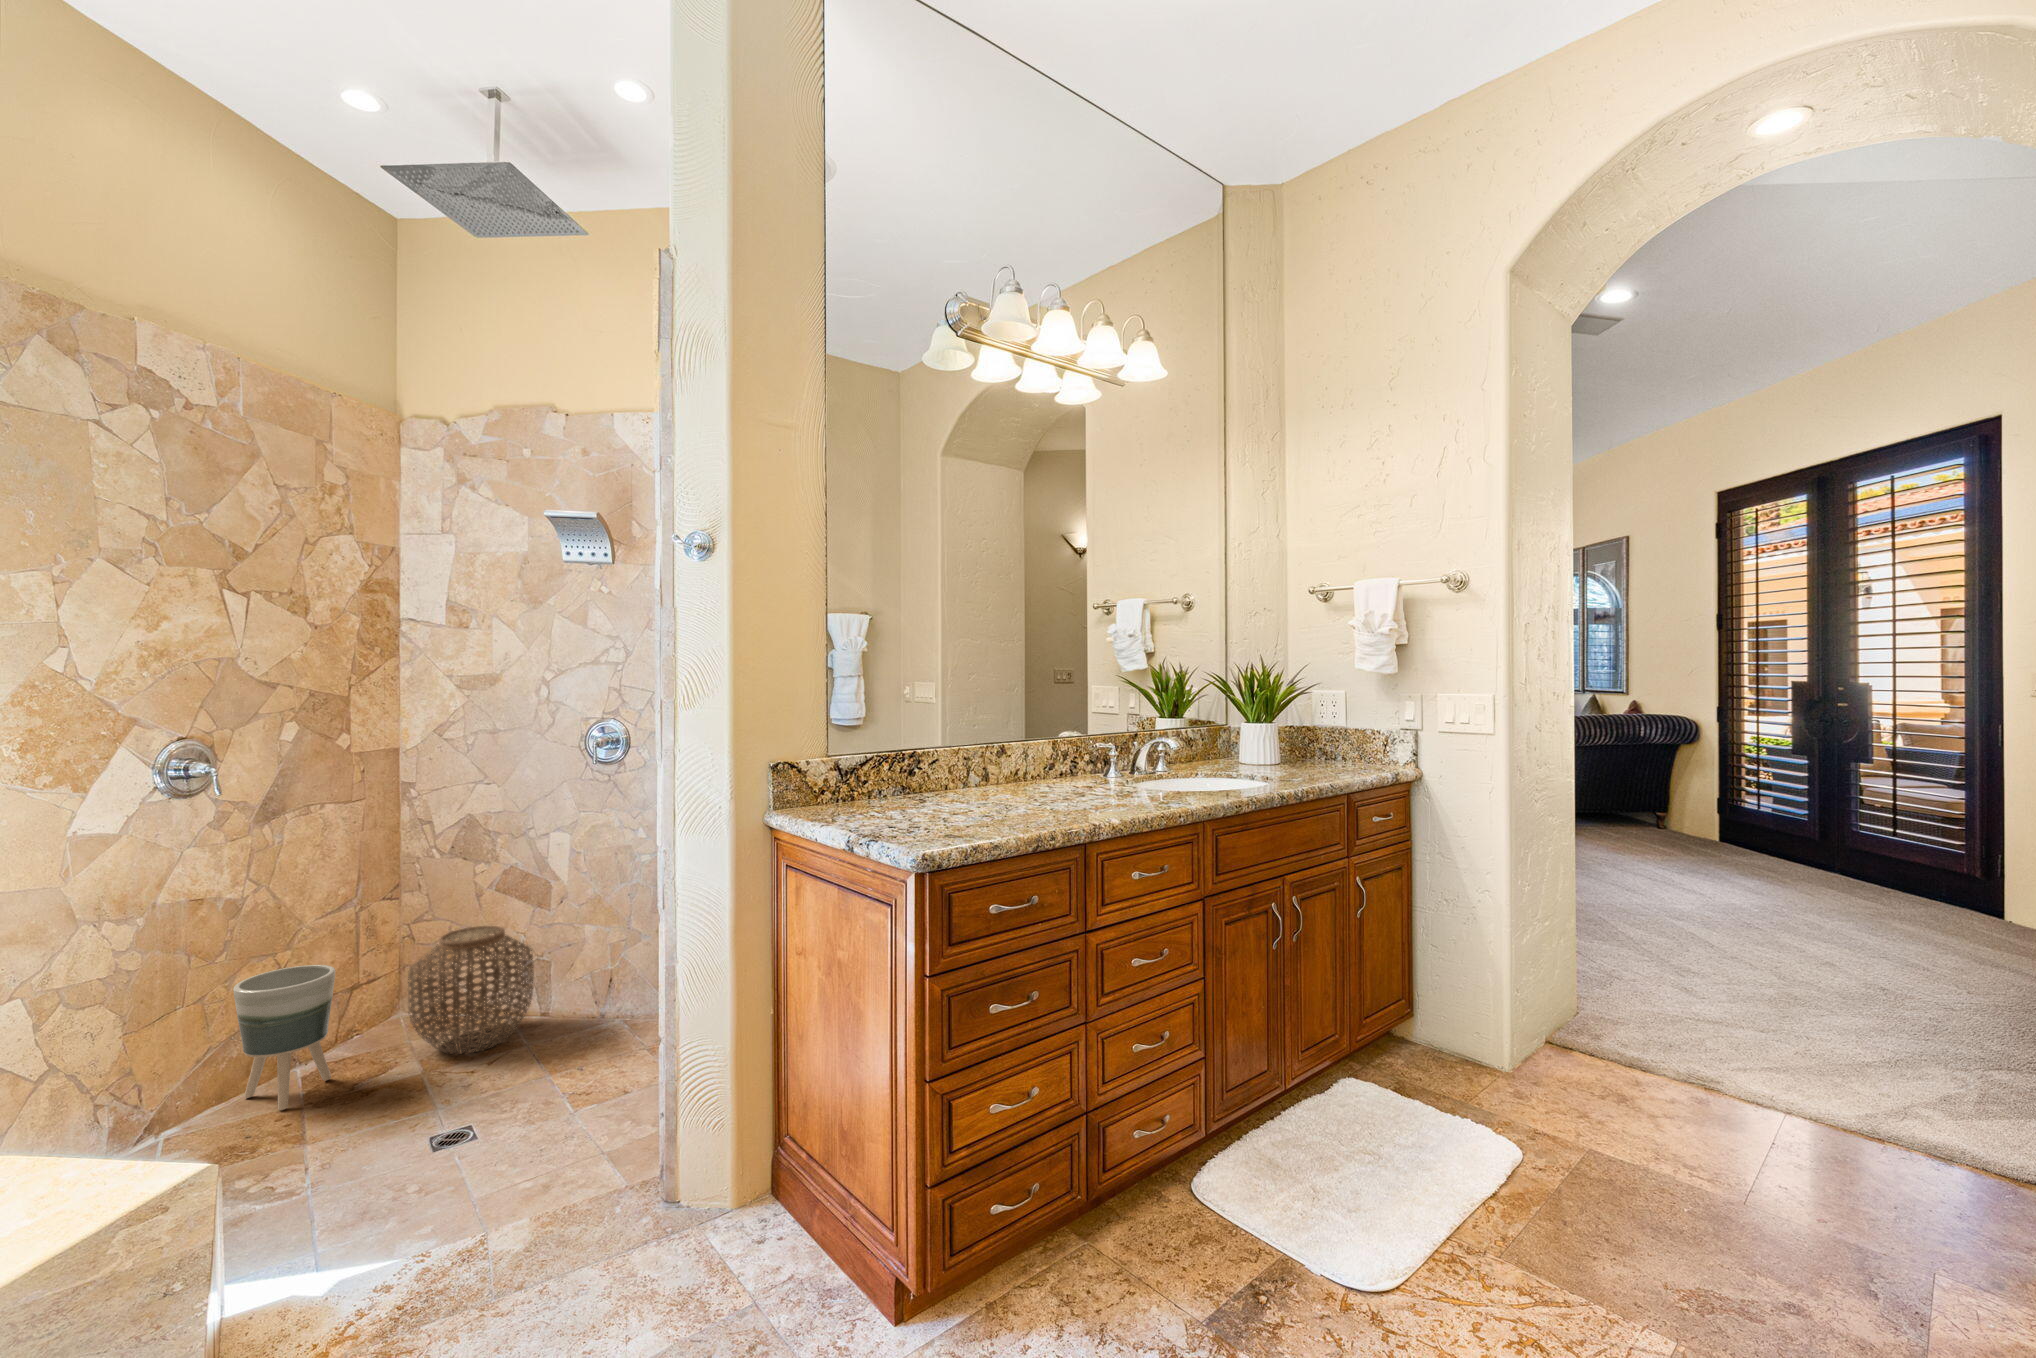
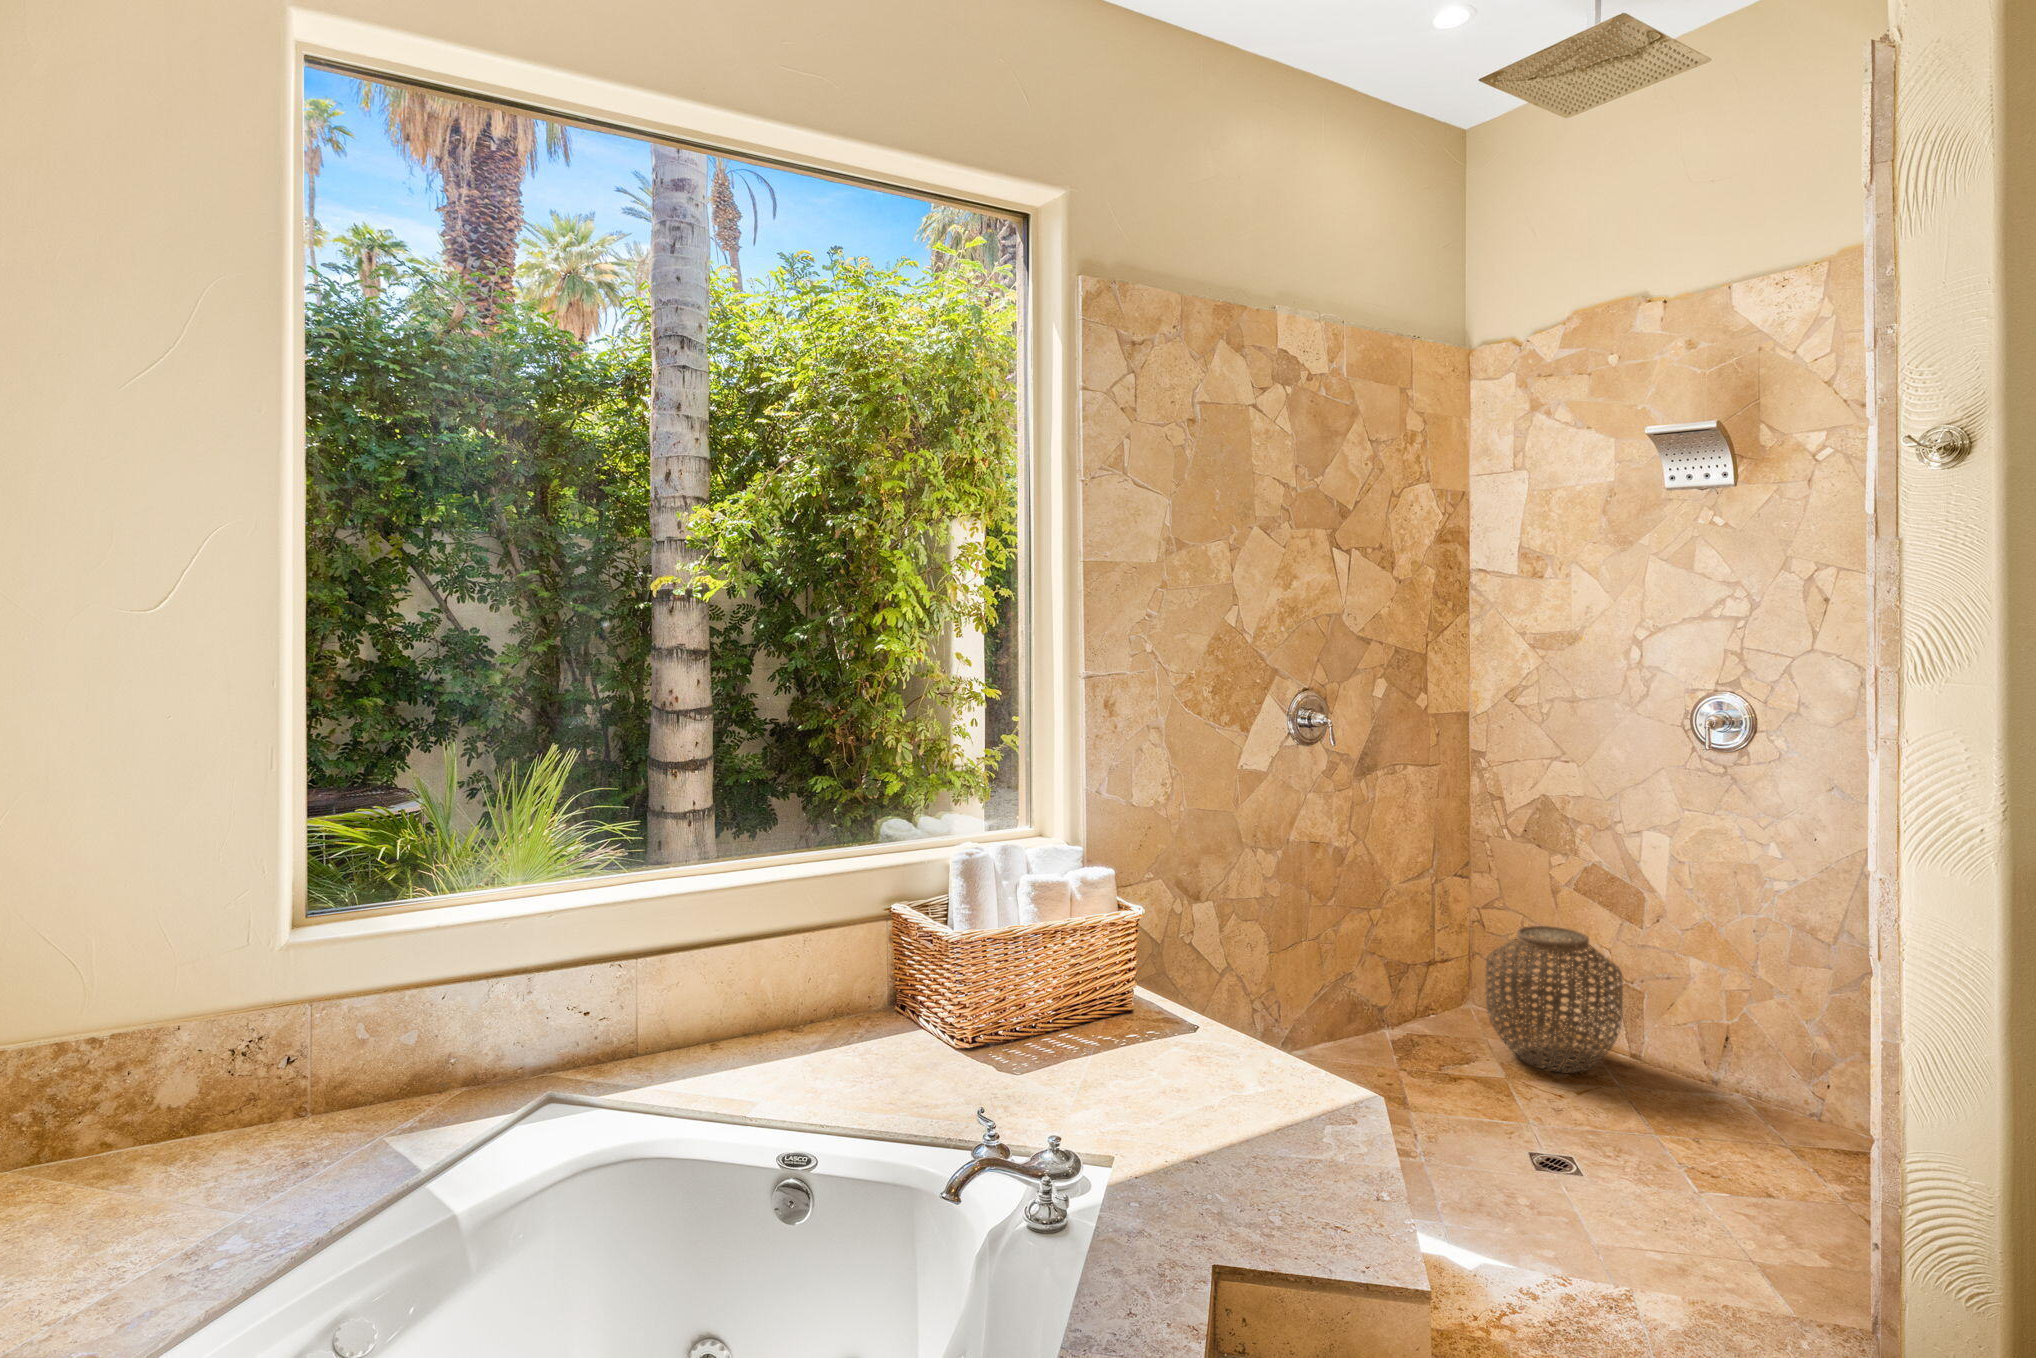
planter: present [233,965,336,1110] -> none [1341,927,1423,1068]

